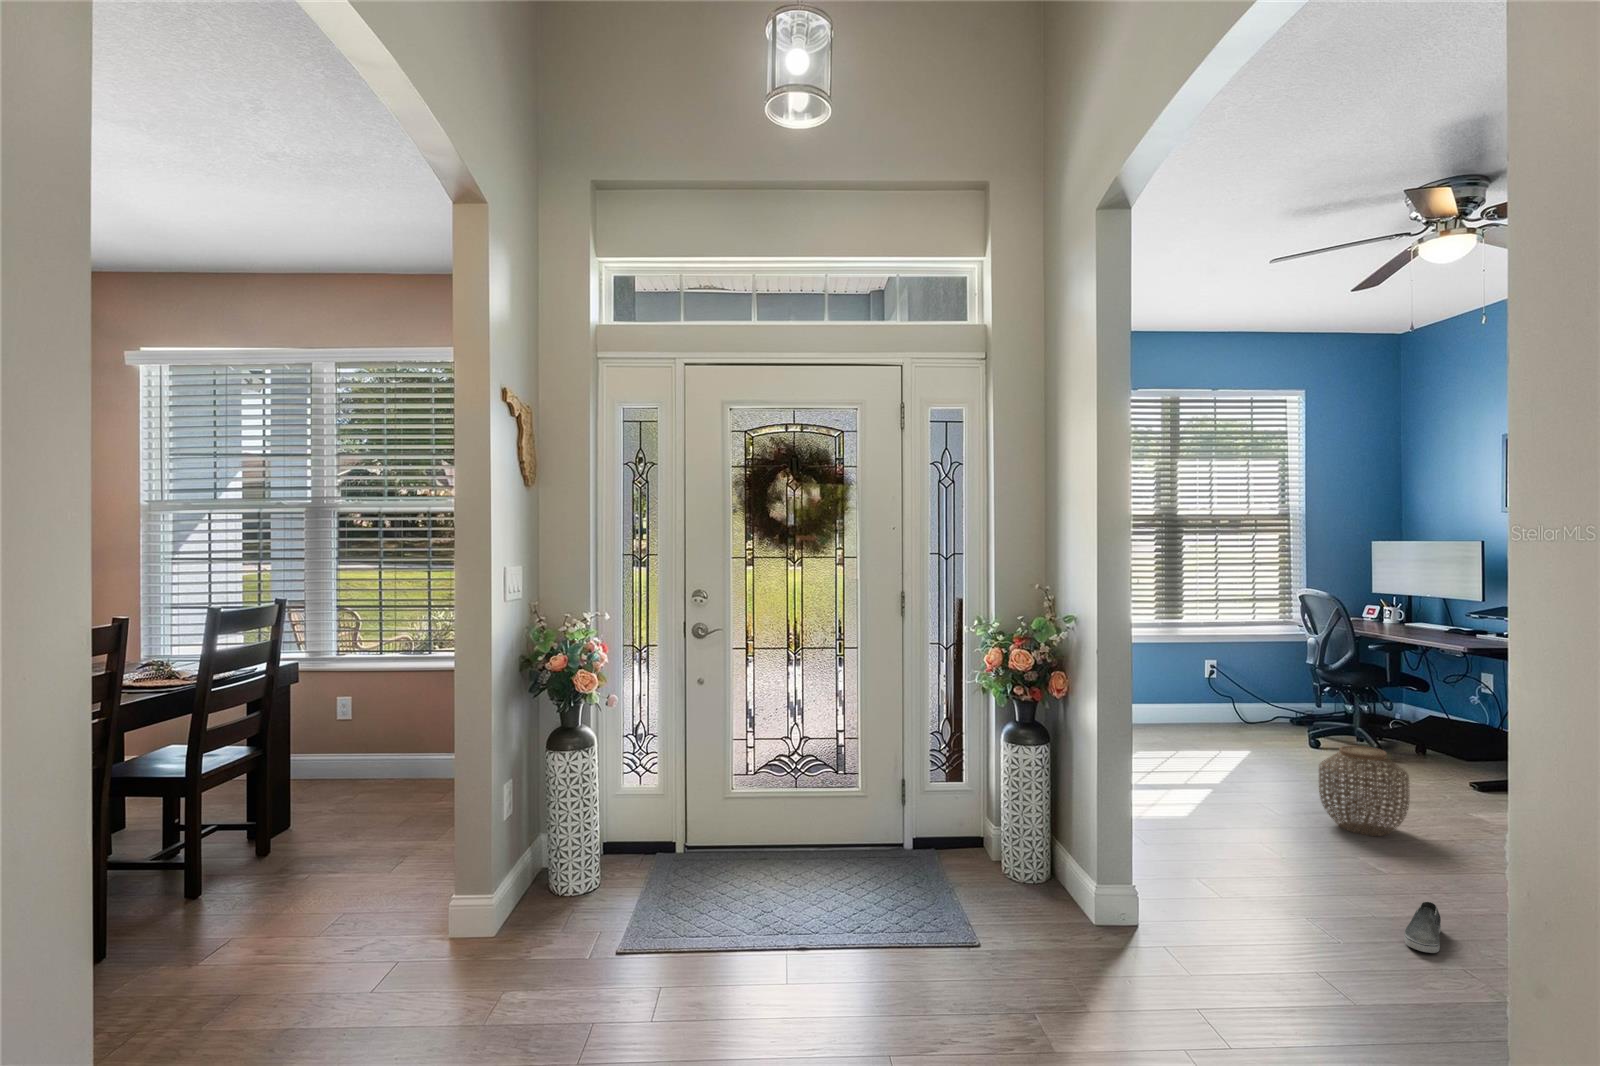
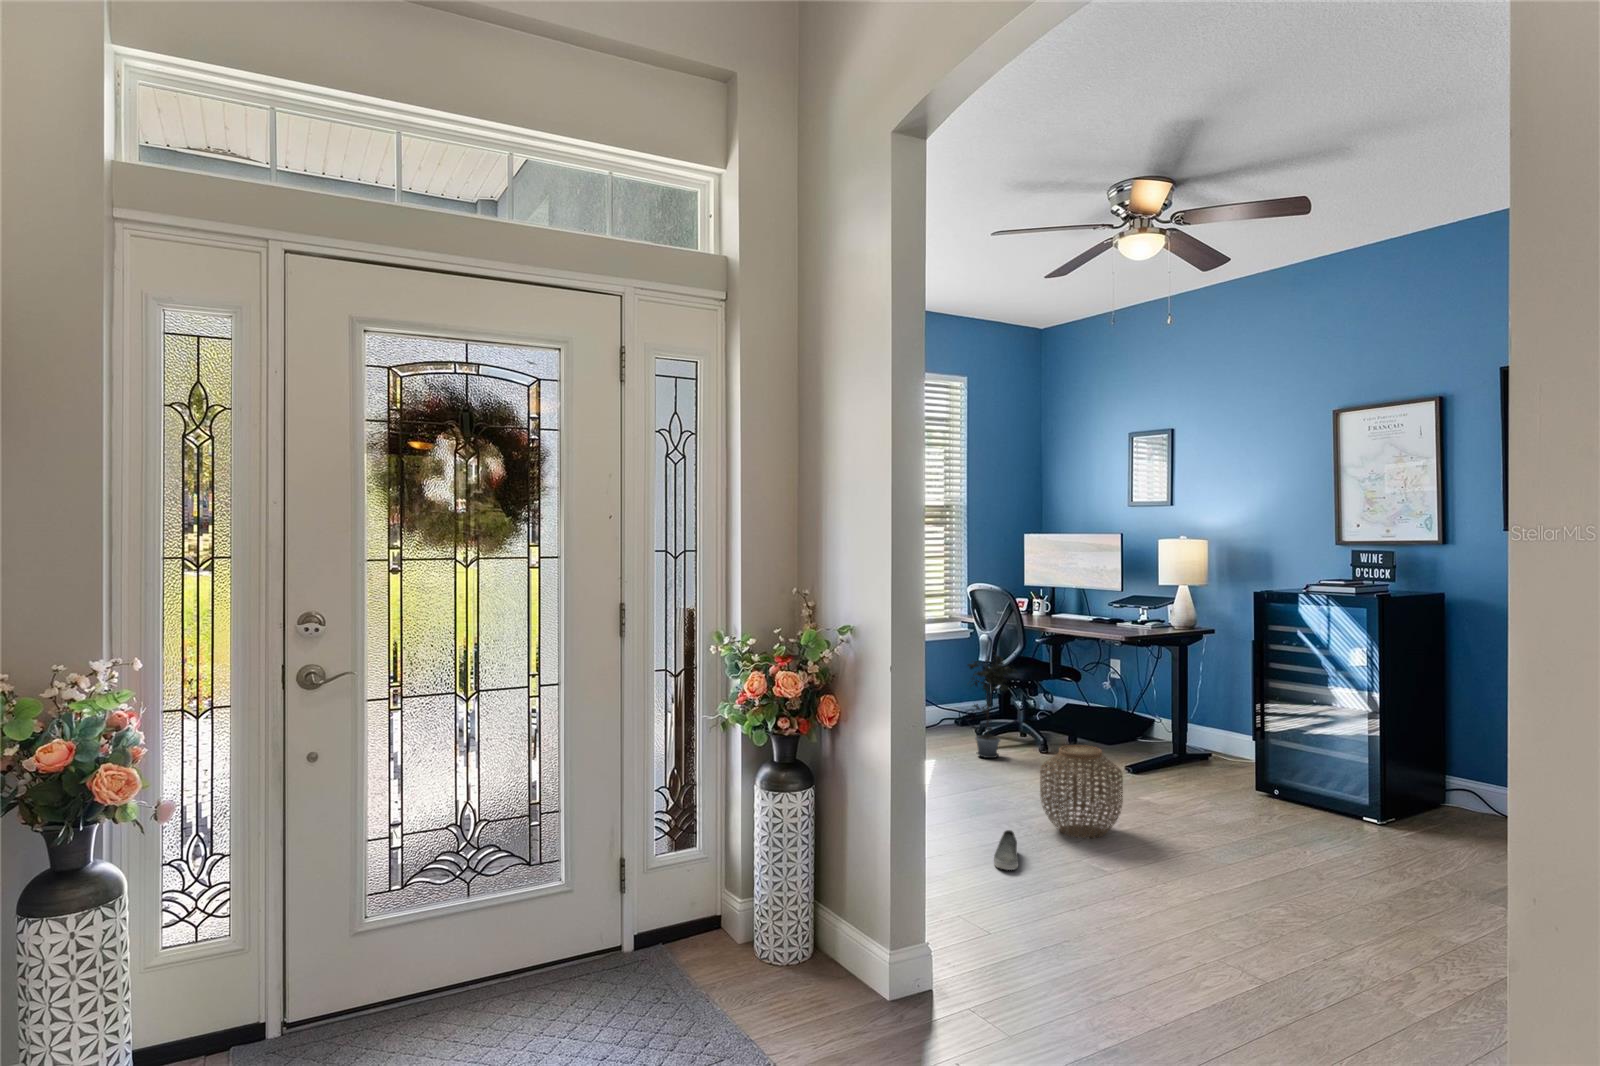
potted plant: none [1283,655,1338,759] -> present [968,654,1017,758]
shoe: present [1404,902,1441,953] -> present [994,830,1018,870]

